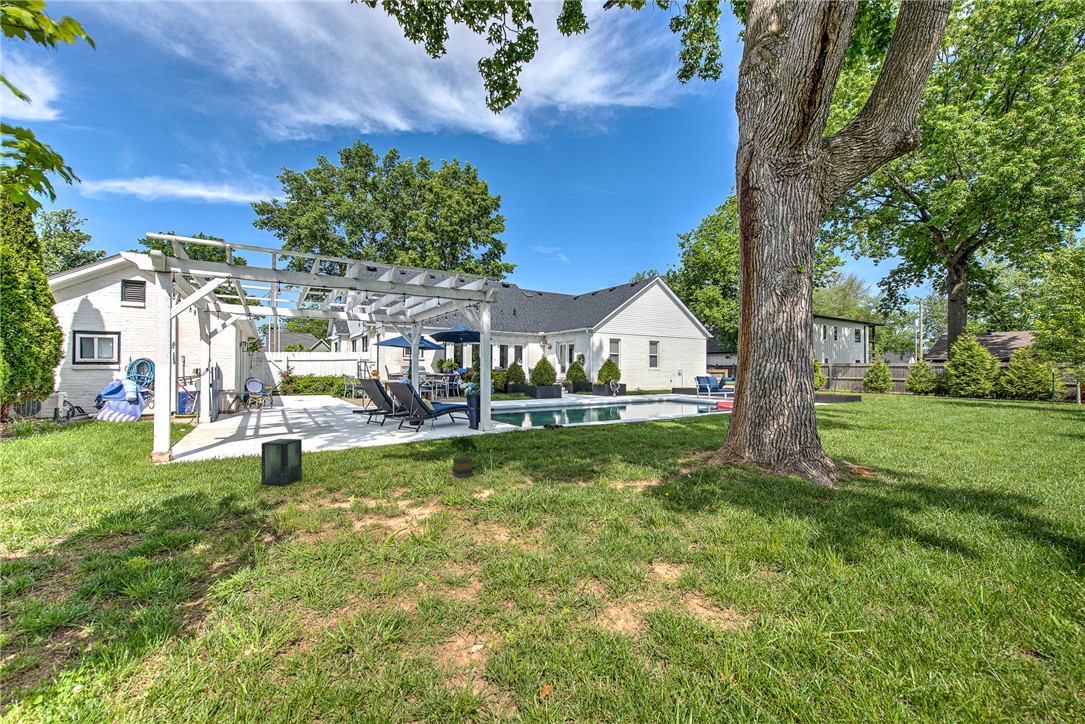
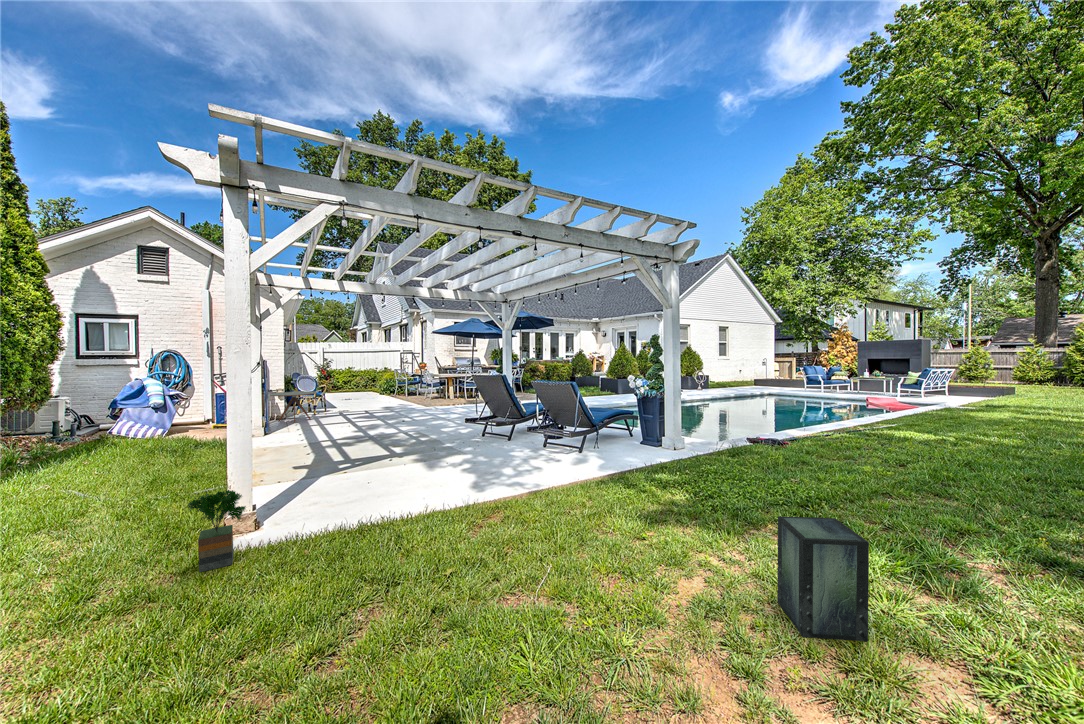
potted tree: present [451,438,477,478] -> present [188,490,246,572]
storage box: present [261,439,302,486] -> present [777,516,869,641]

